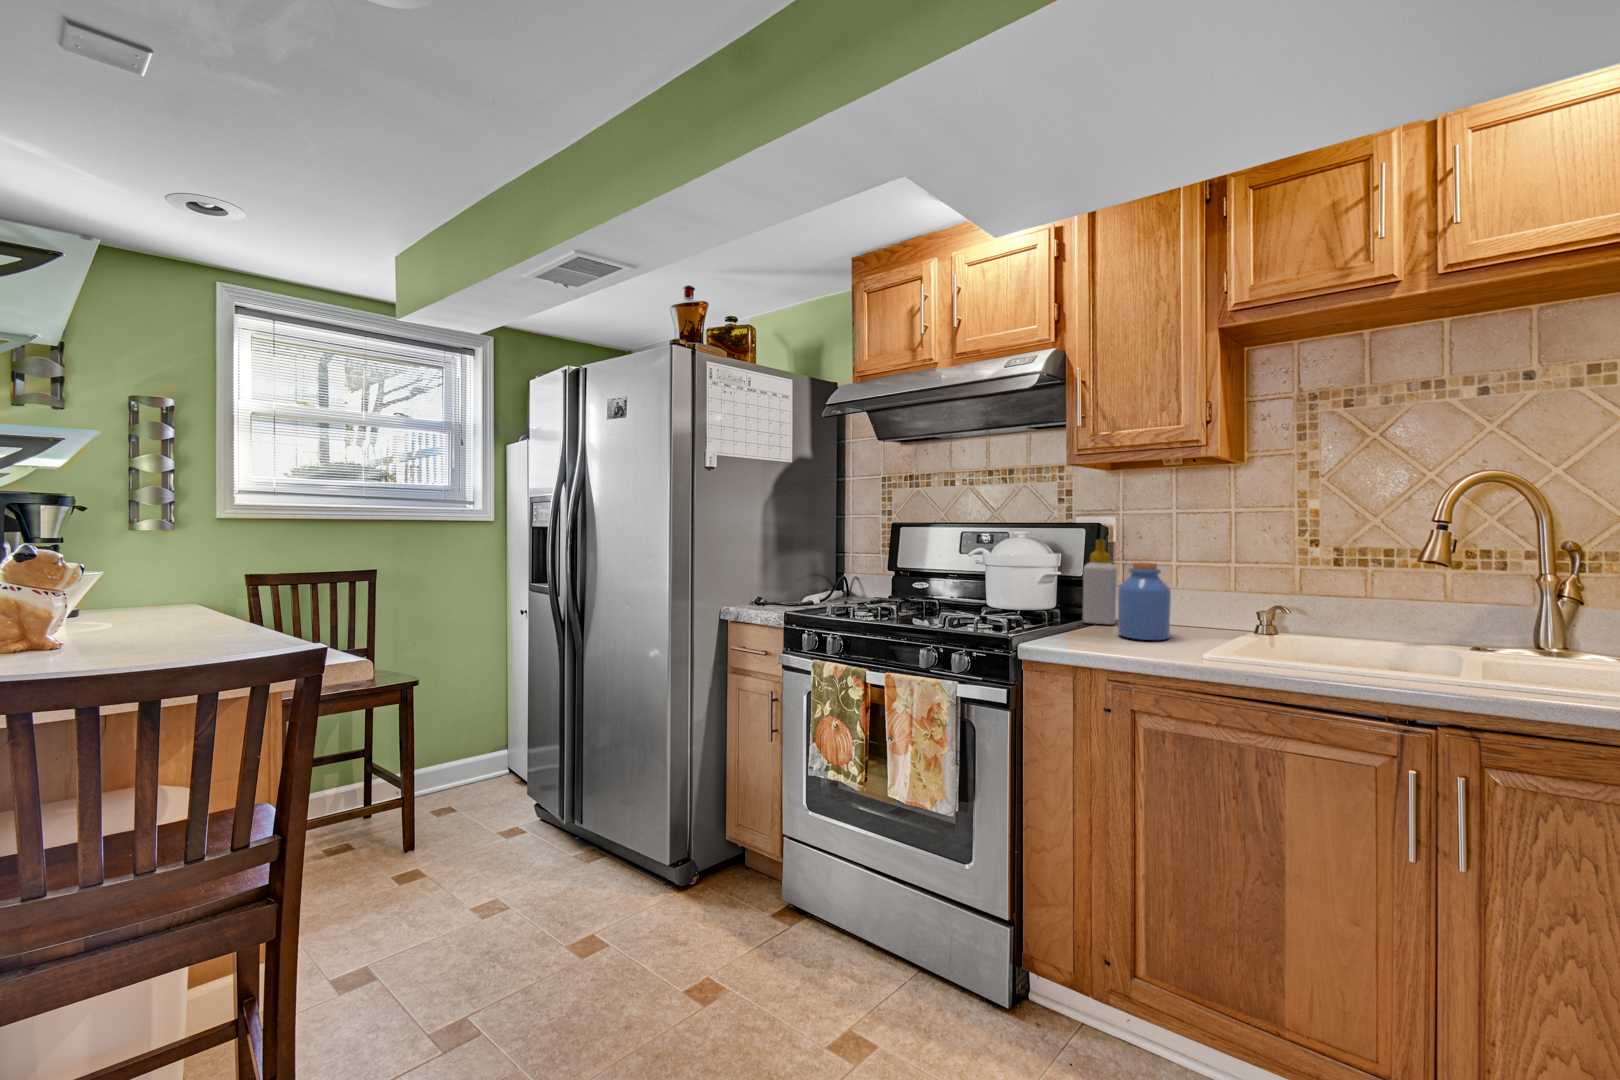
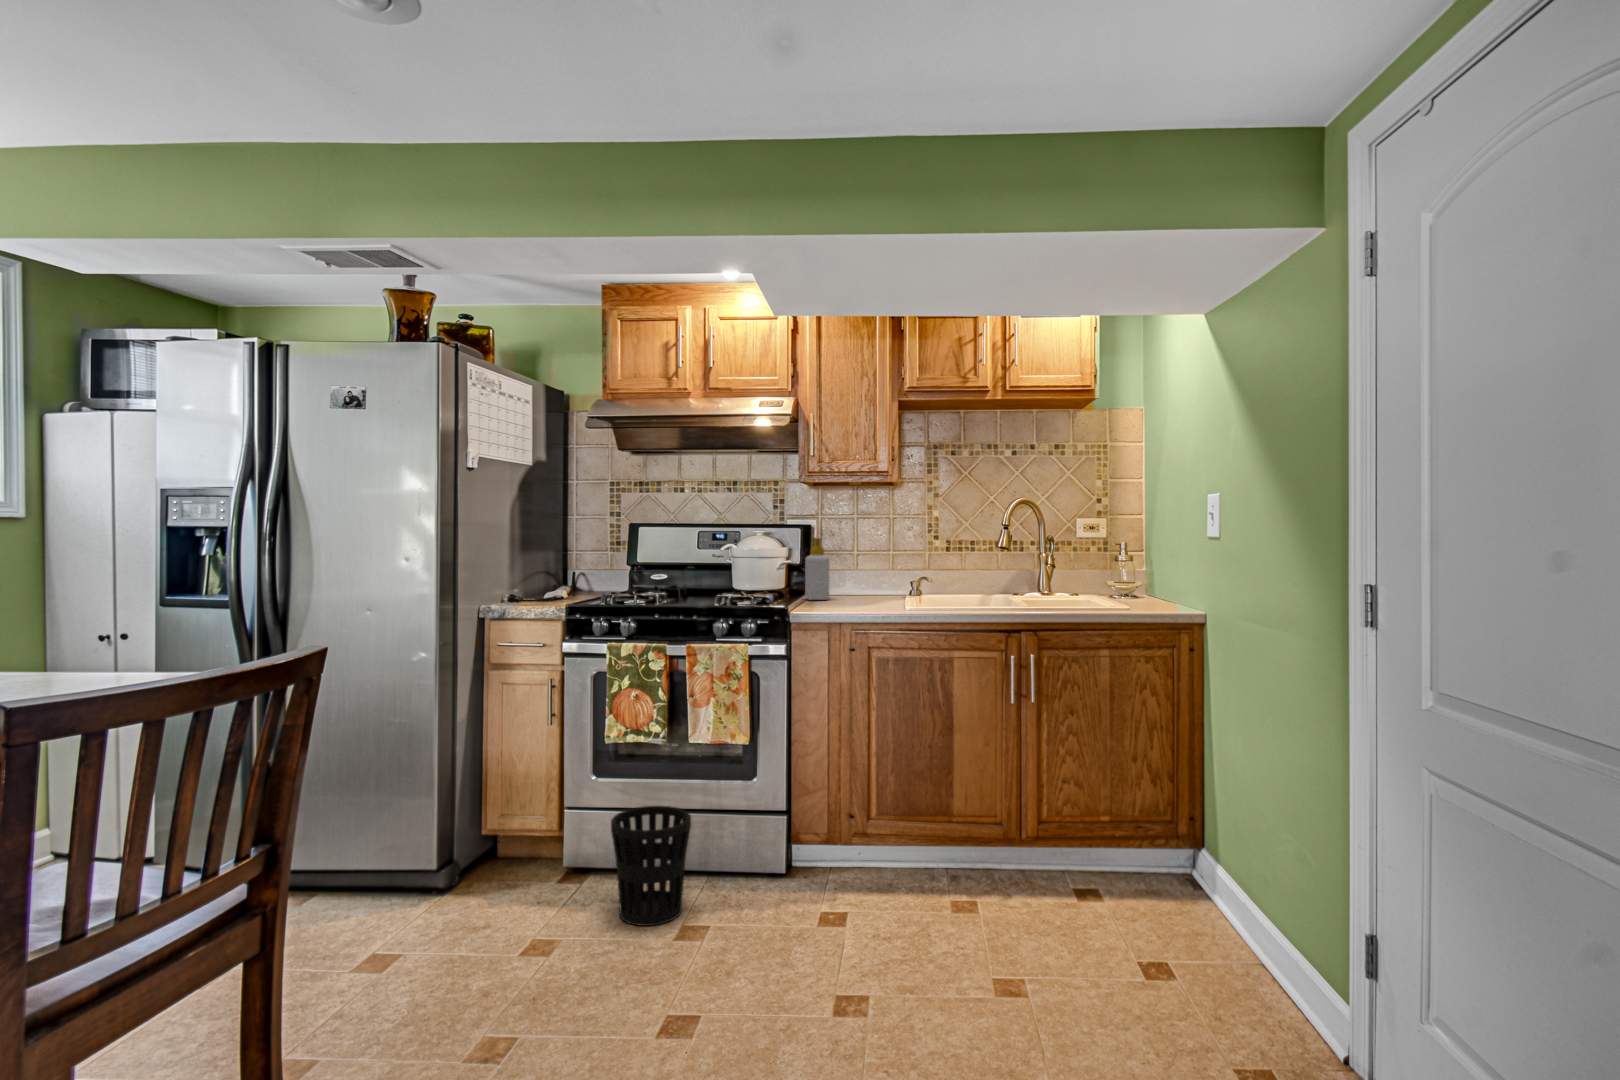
jar: present [1118,562,1171,640] -> none [838,552,870,605]
wastebasket: none [762,865,860,1036] -> present [611,806,691,926]

